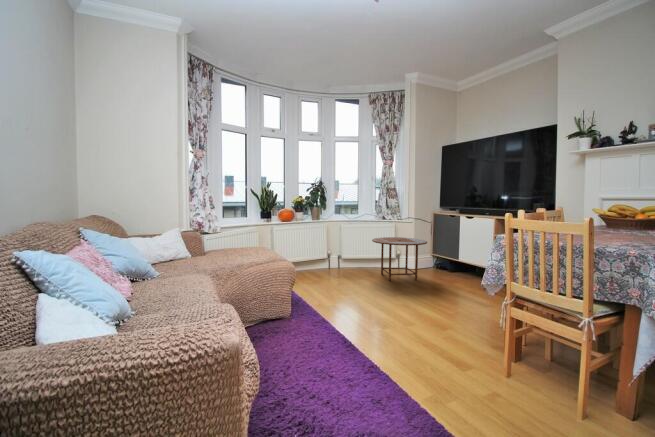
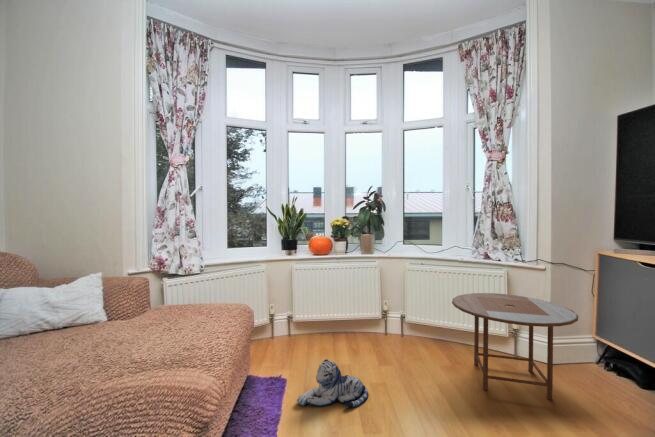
plush toy: none [308,270,340,294] -> present [297,359,368,408]

